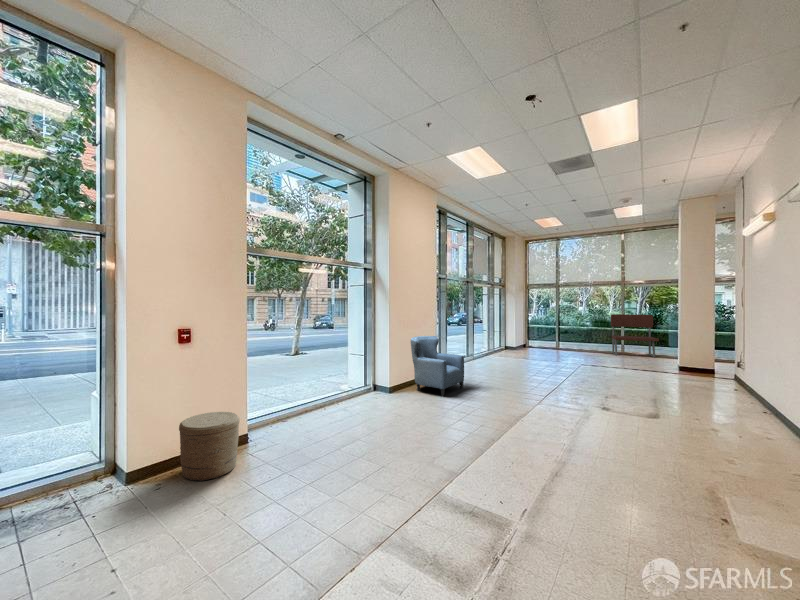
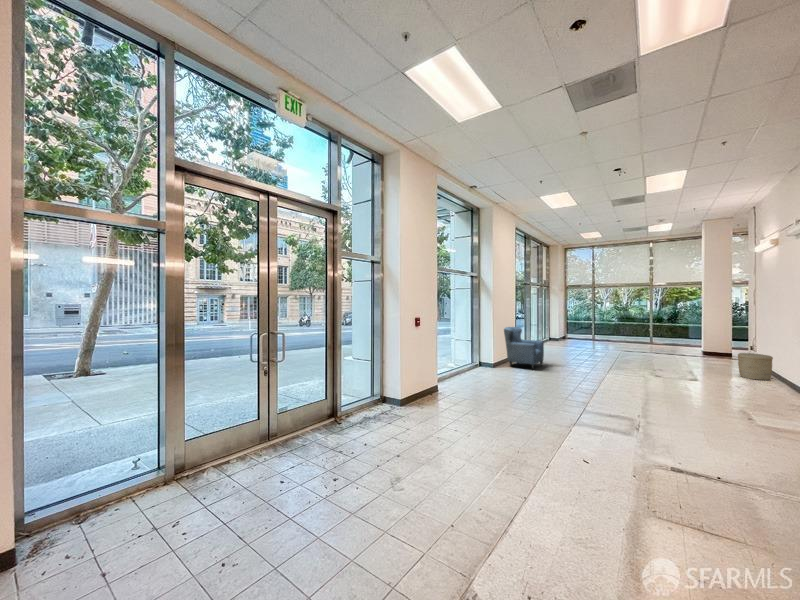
bench: present [611,314,659,357] -> none [641,311,684,346]
woven basket: present [179,412,240,481] -> present [738,353,773,380]

